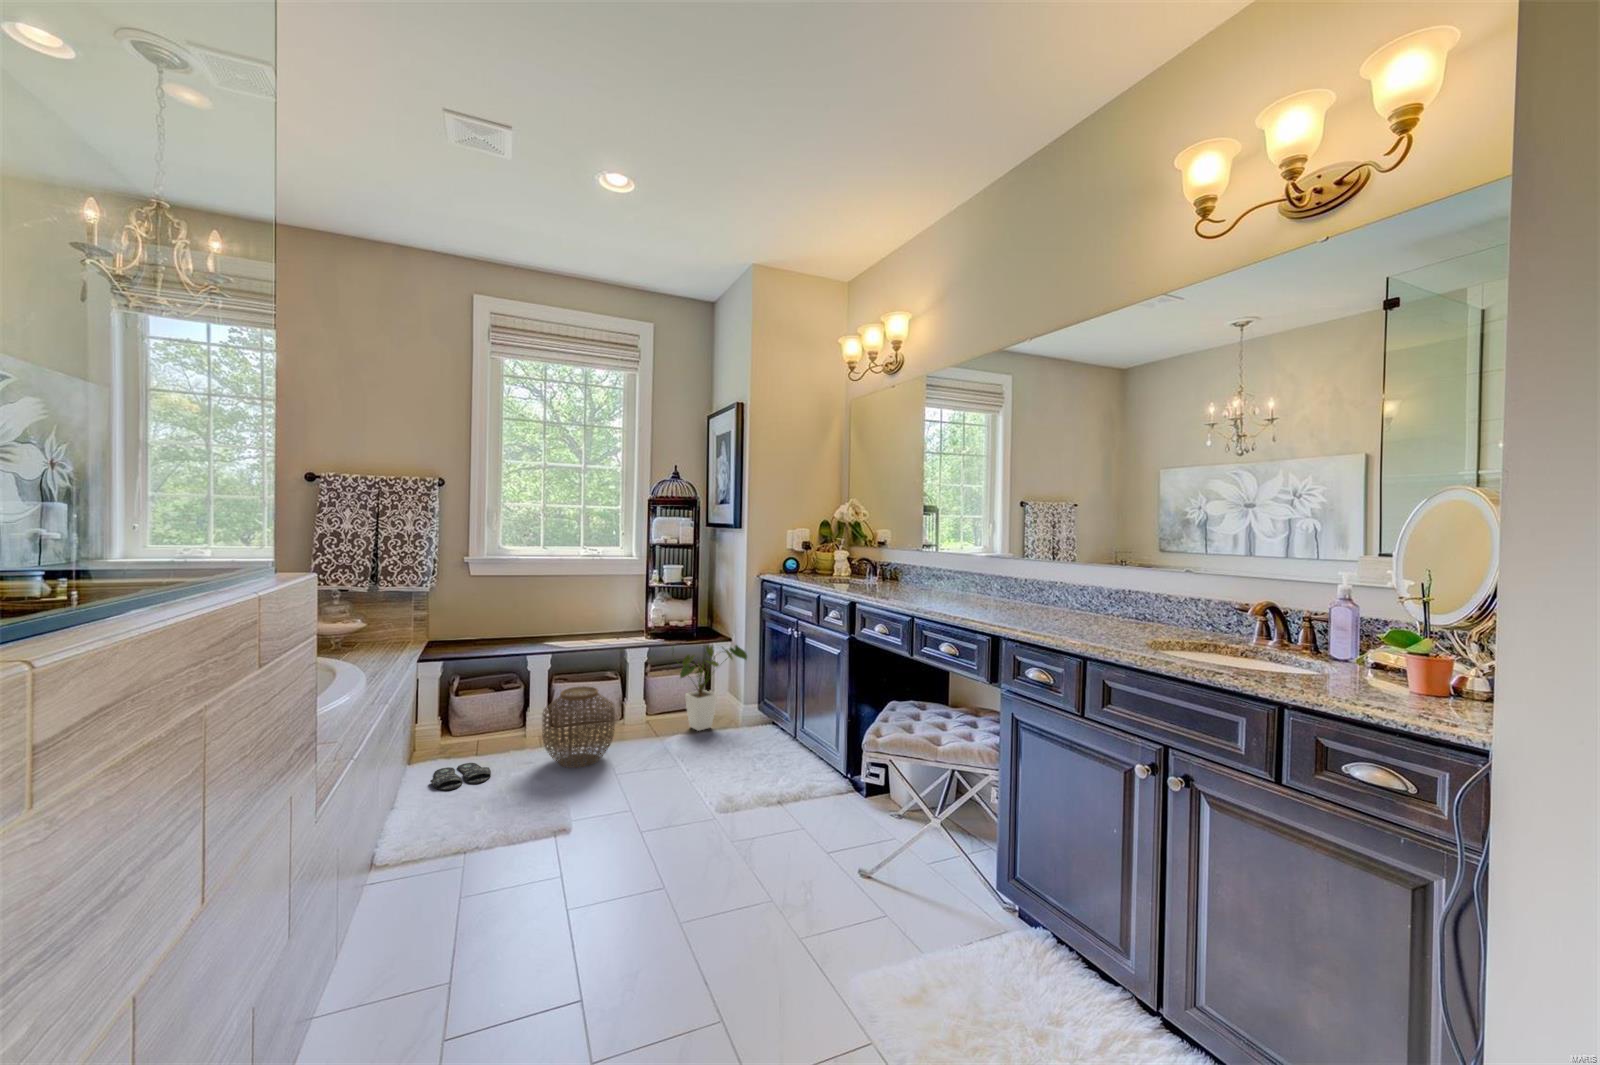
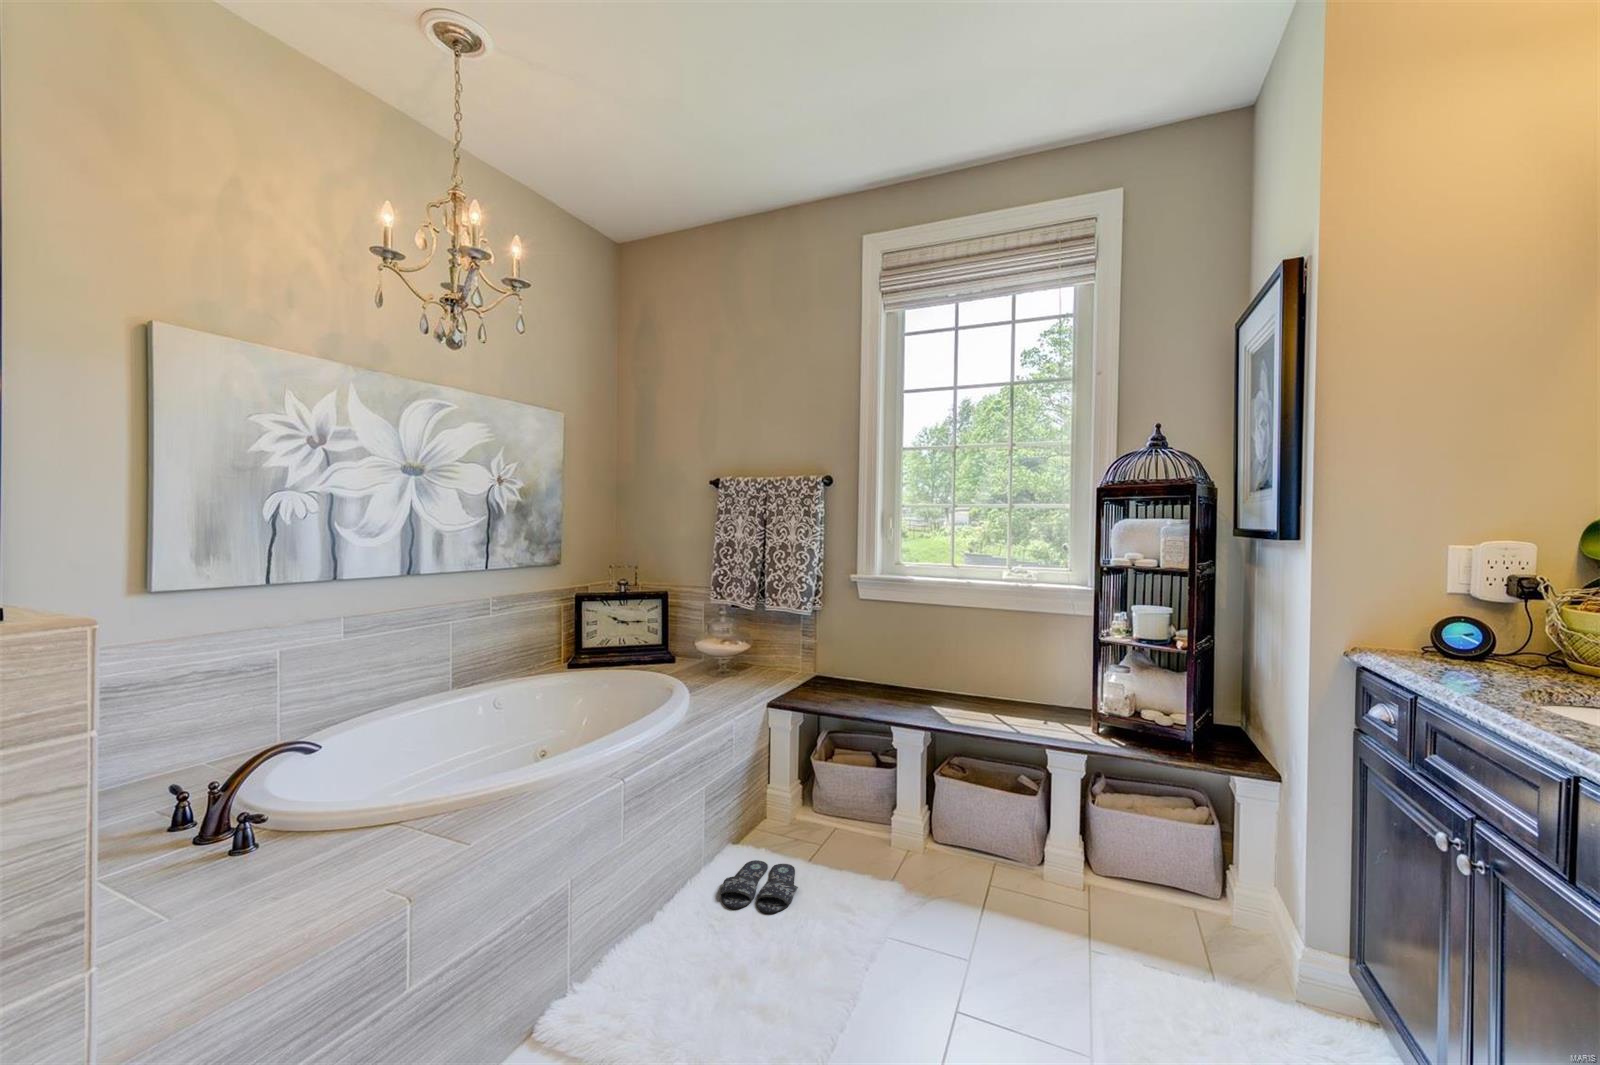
house plant: present [672,645,747,731] -> none [1094,768,1307,970]
woven basket: present [542,686,615,768] -> none [856,802,976,958]

